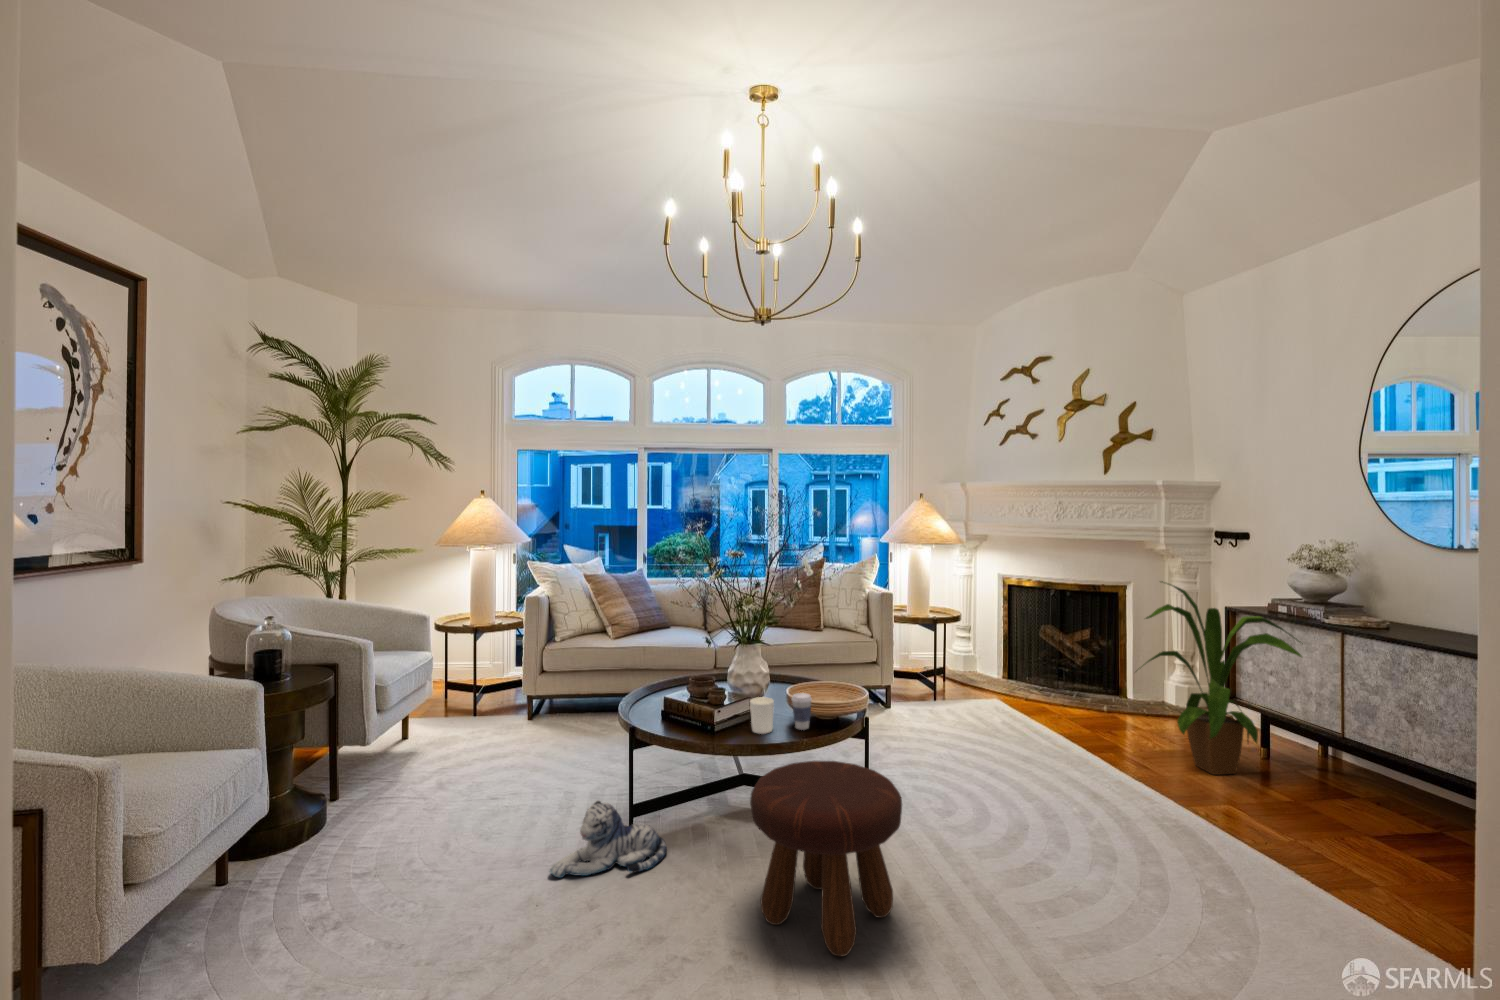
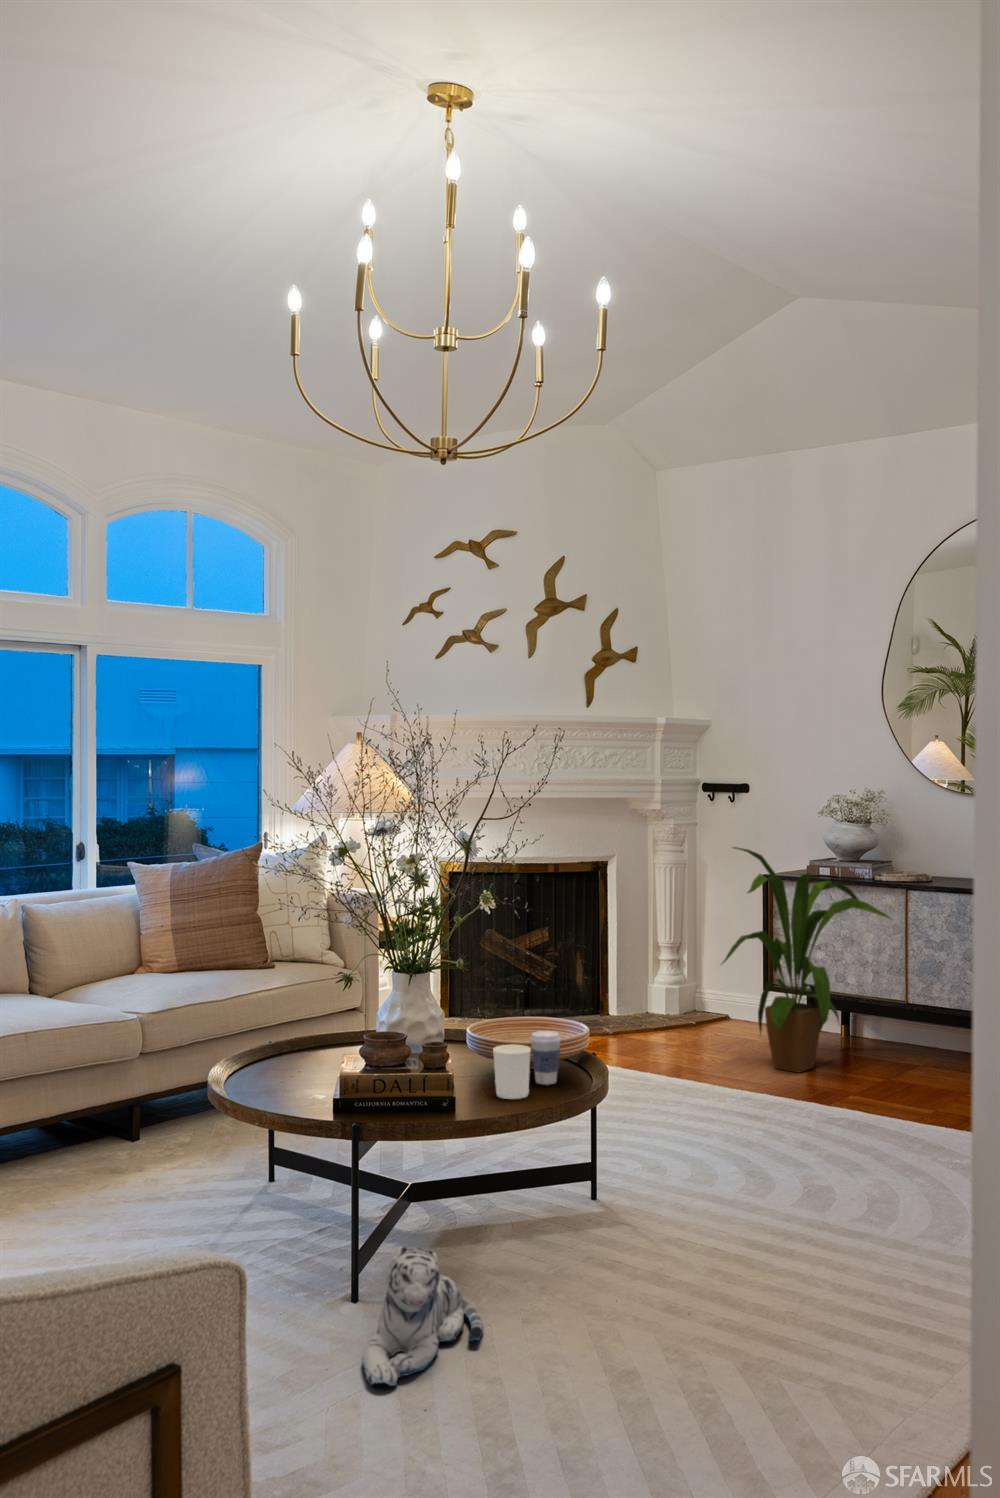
footstool: present [750,761,902,956] -> none [640,1094,846,1318]

